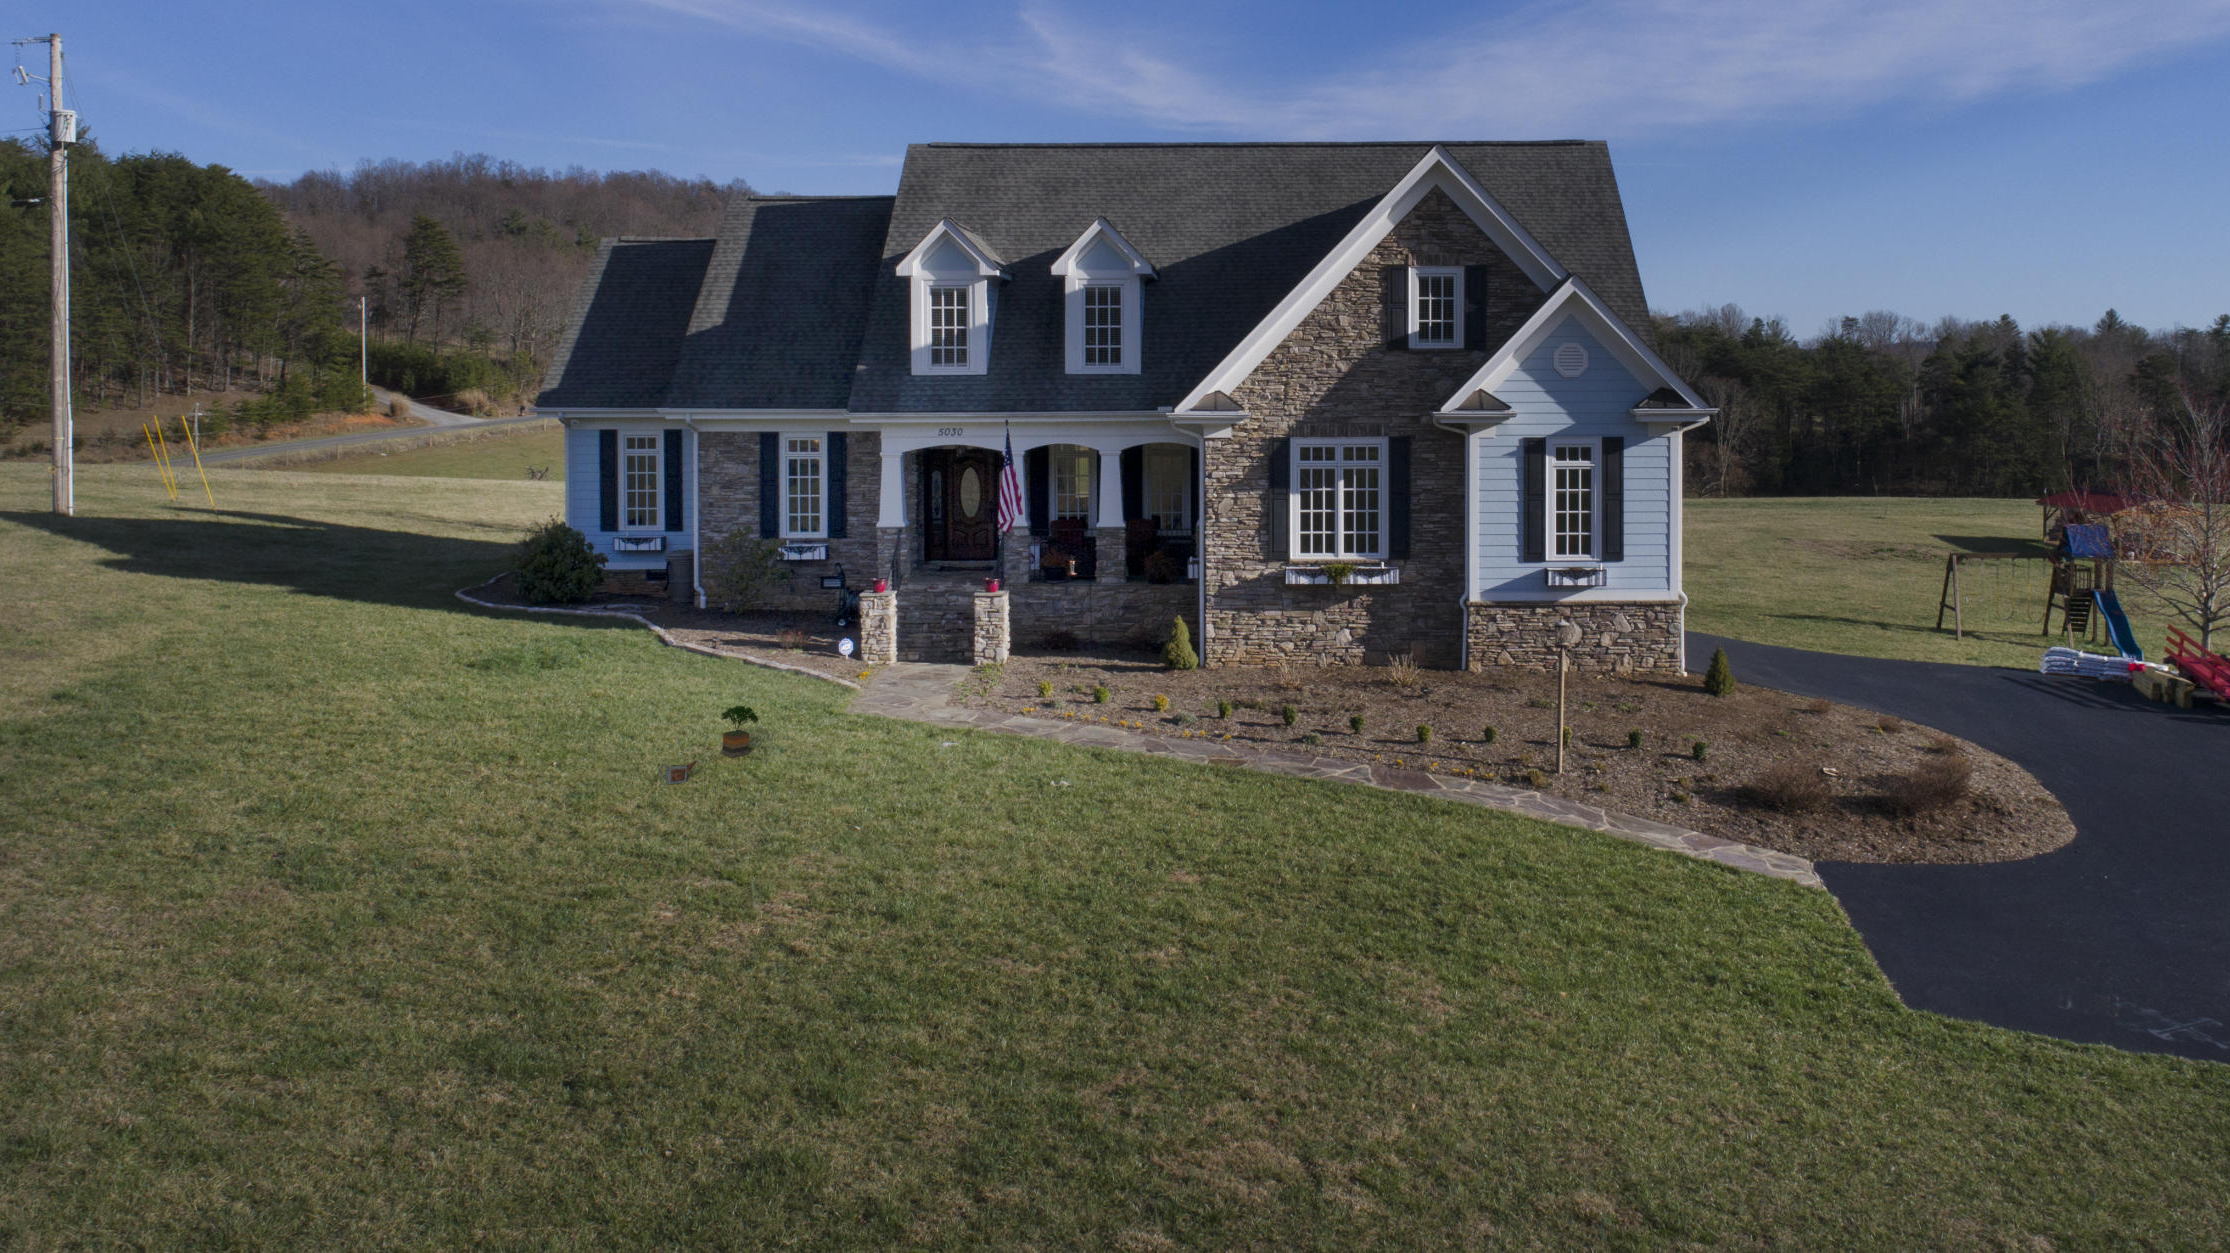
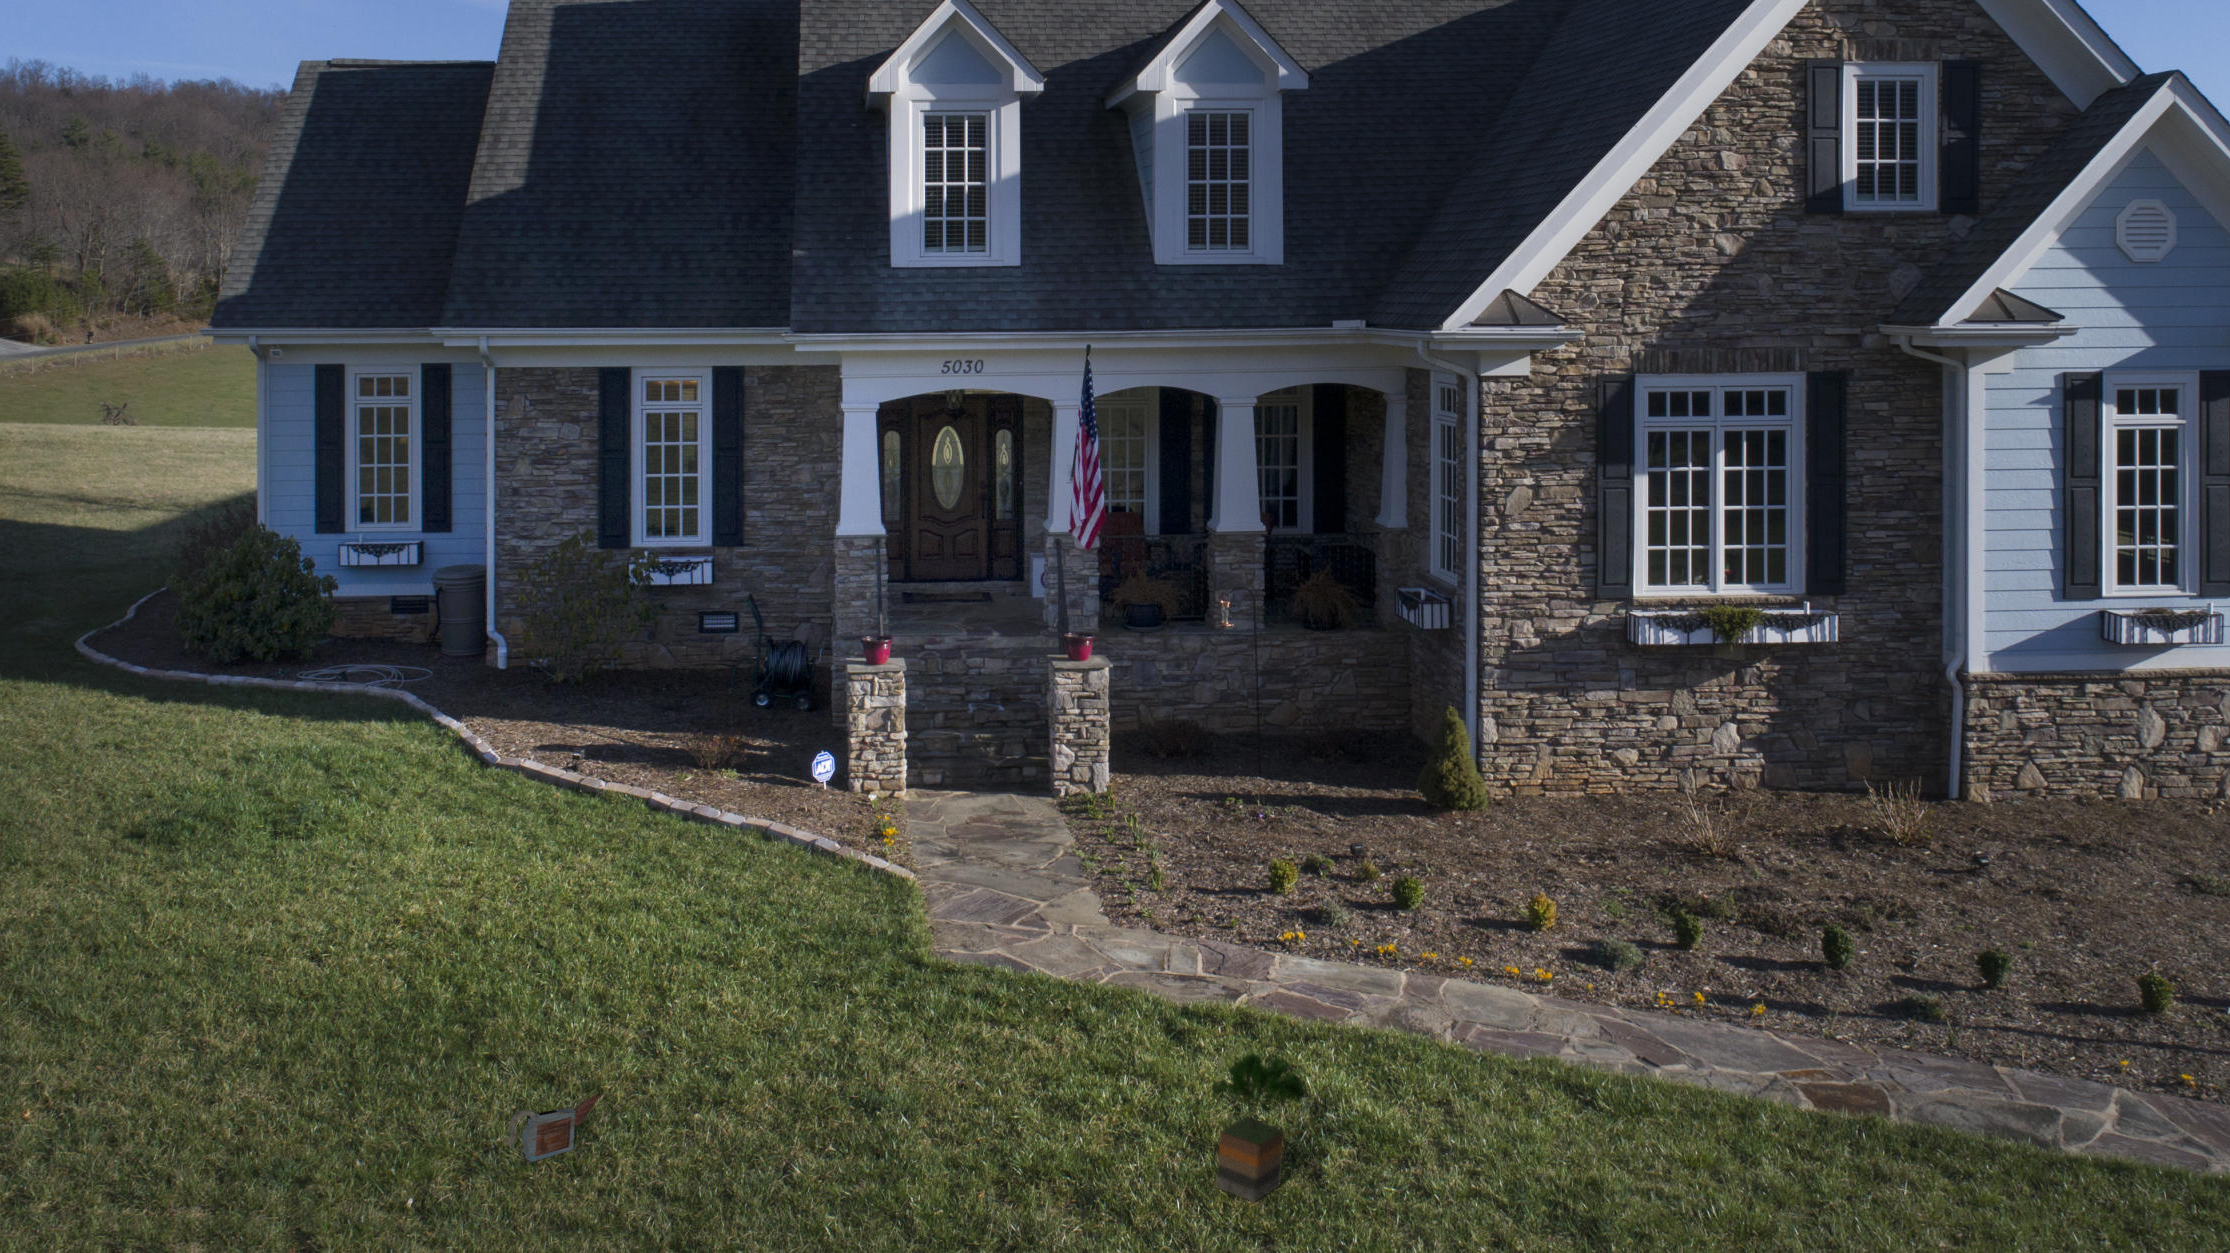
potted tree: present [721,706,759,758] -> present [1211,1054,1308,1202]

